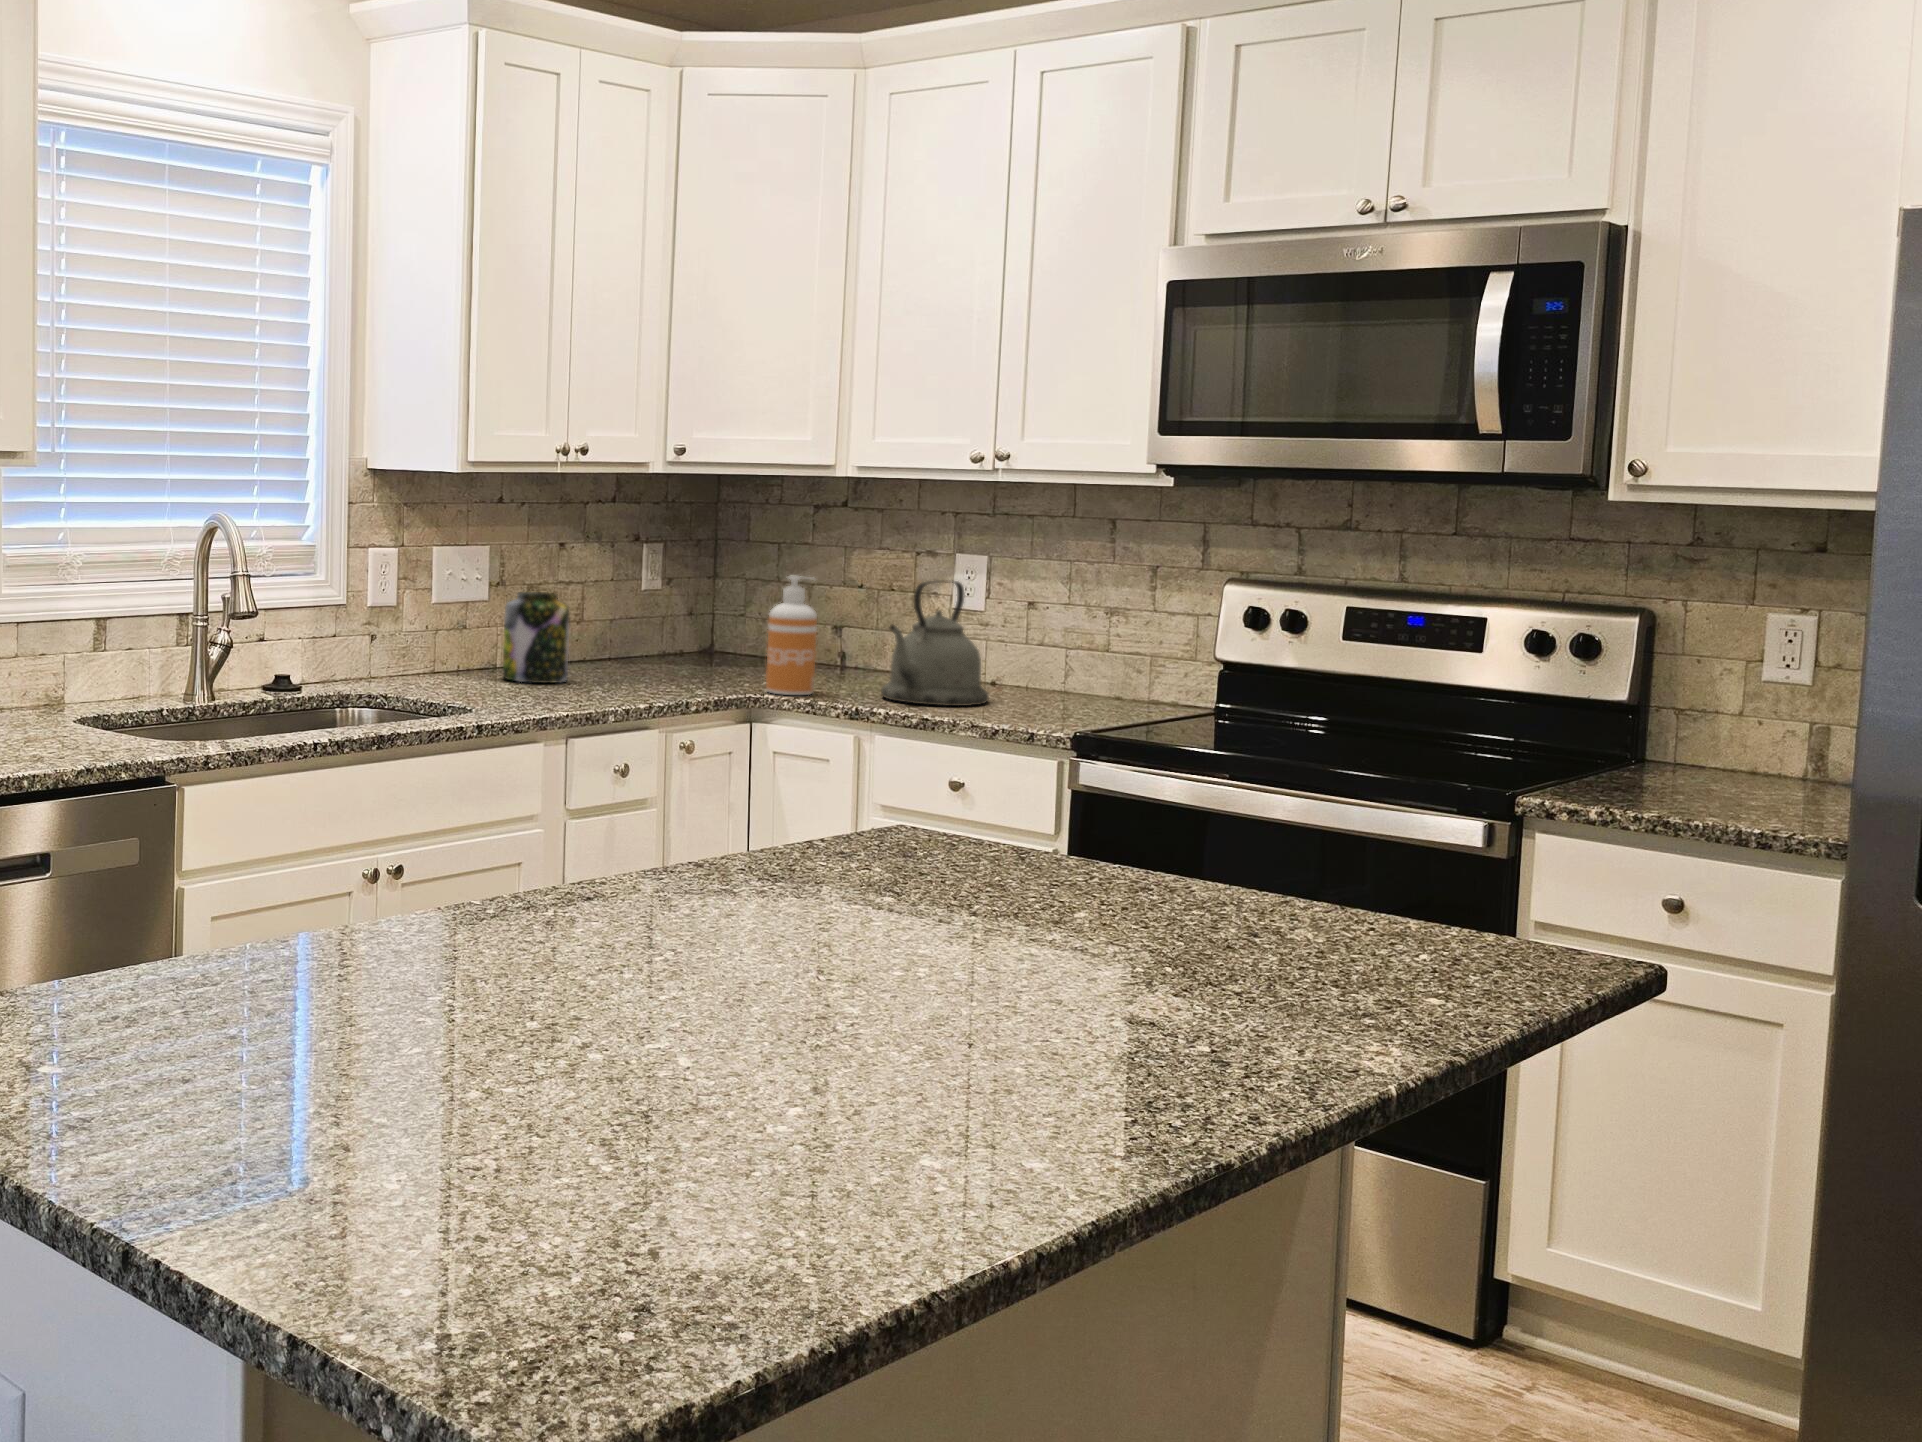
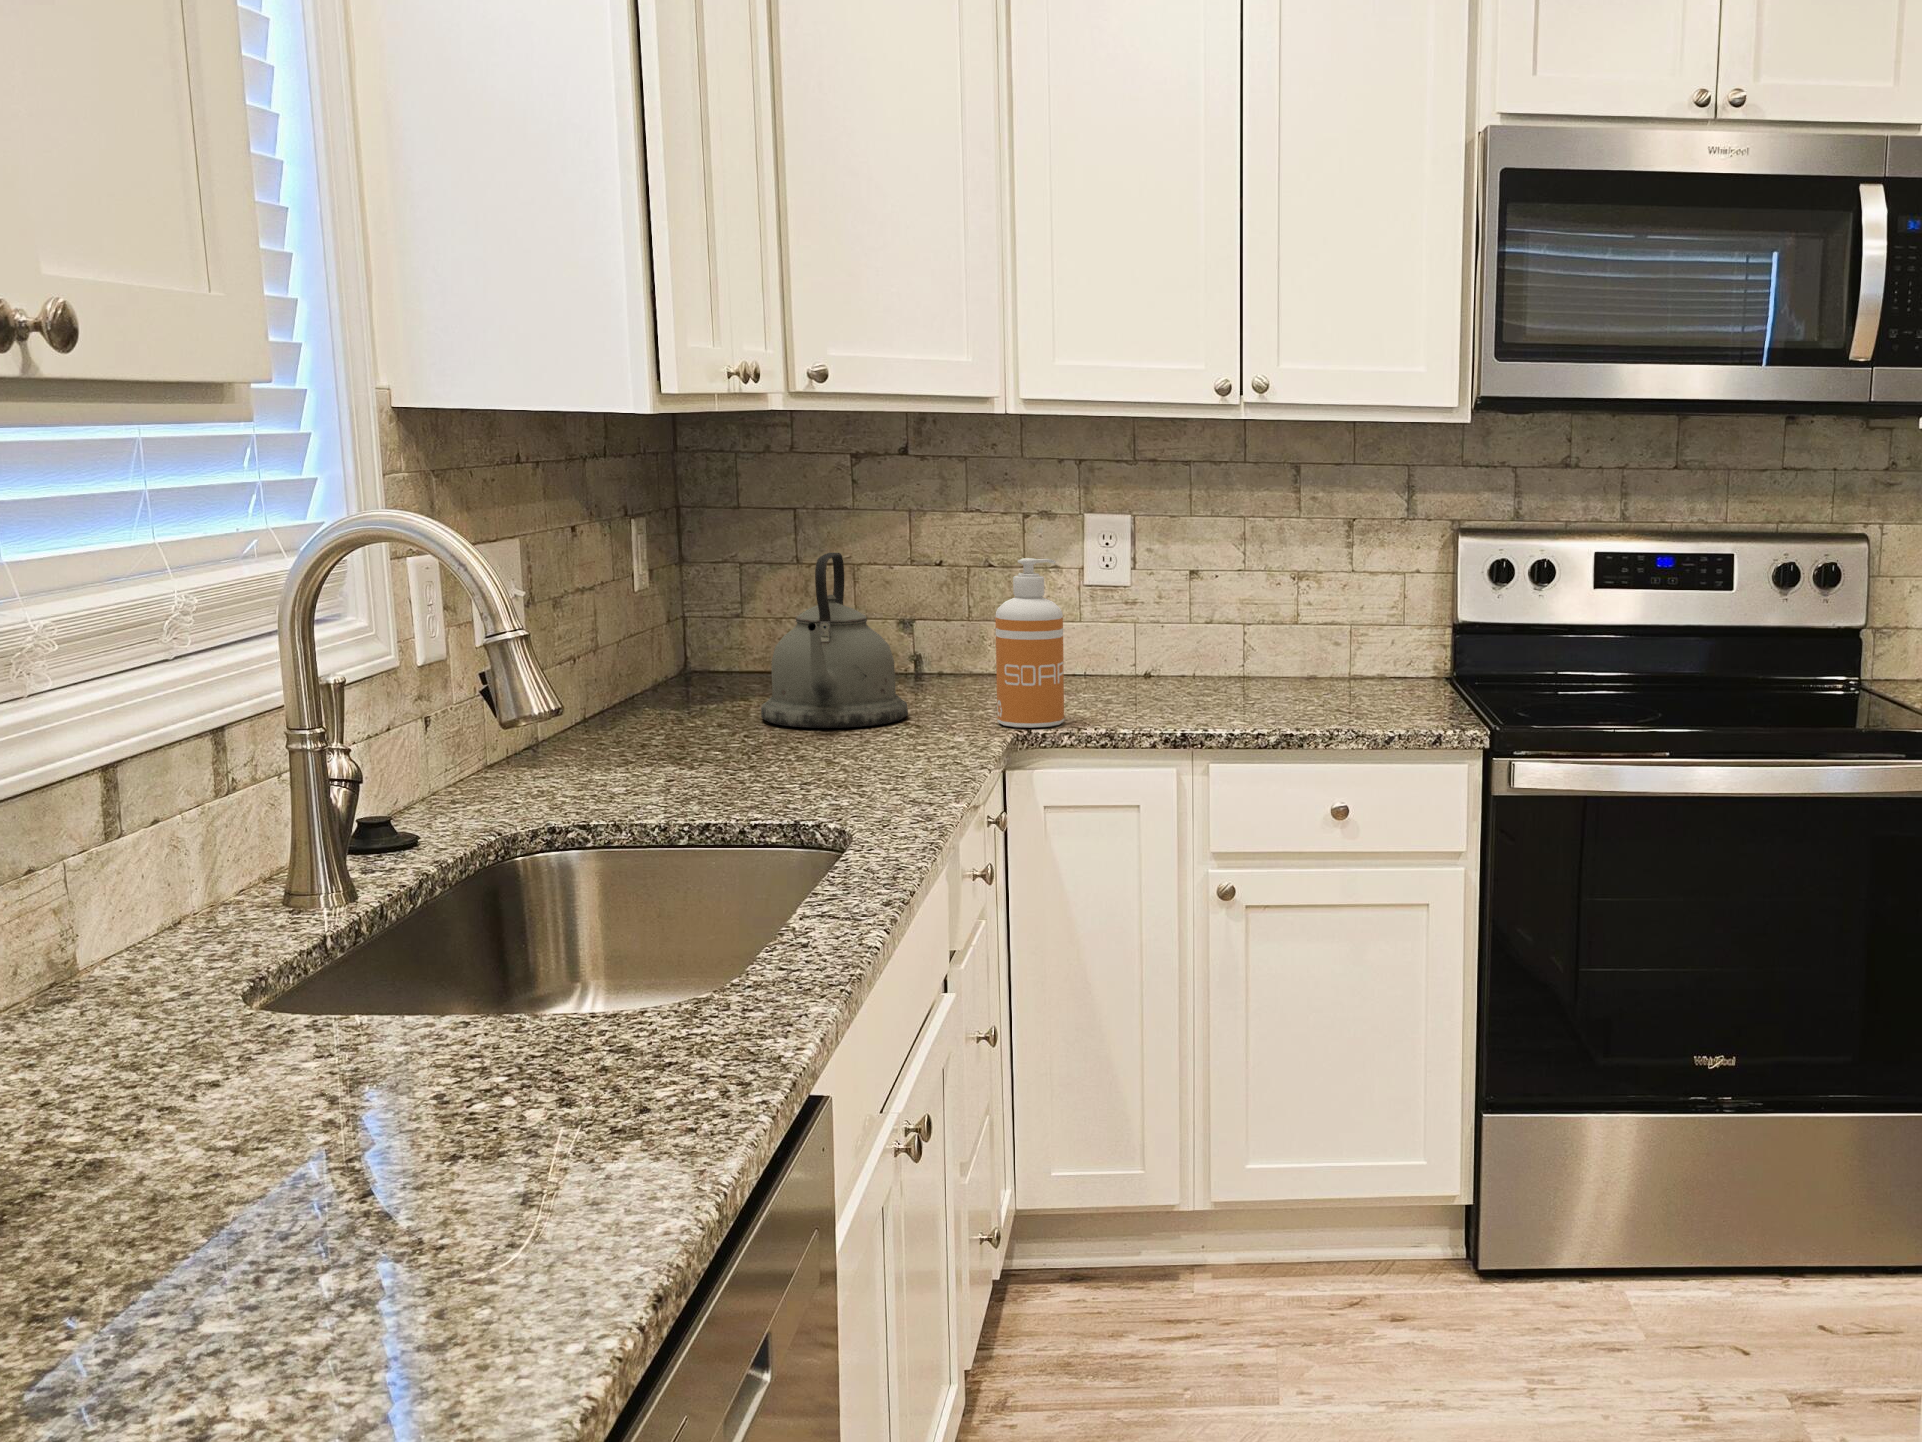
kettle: present [881,581,989,706] -> present [761,553,908,728]
jar: present [503,592,569,683] -> none [598,614,719,764]

